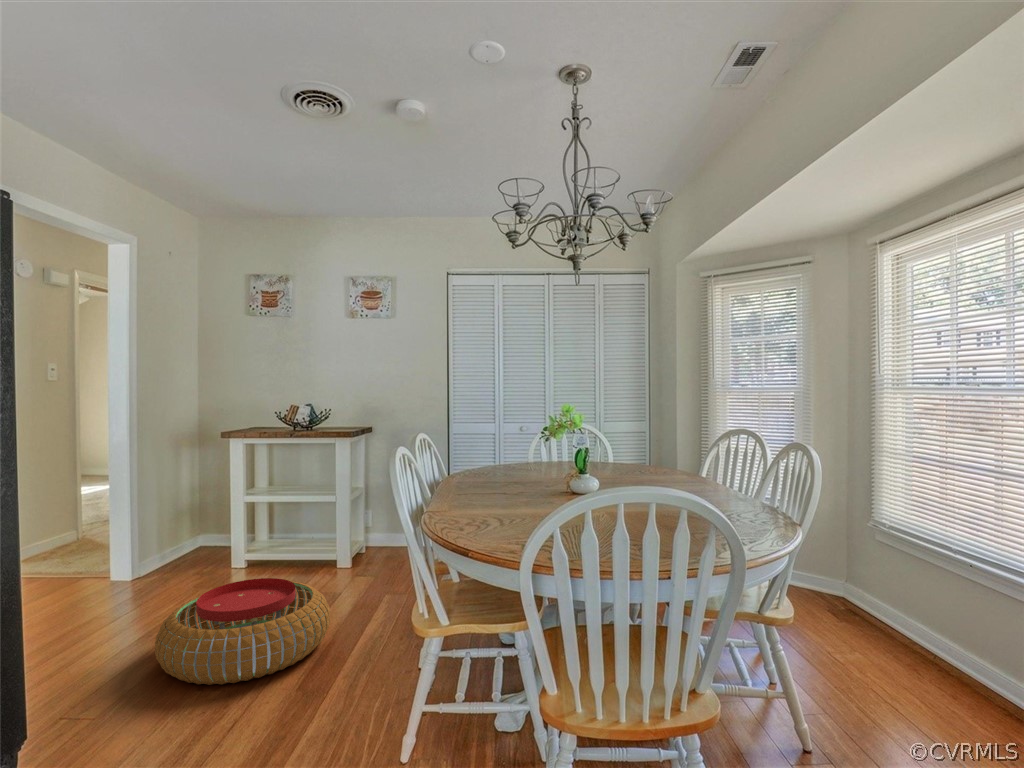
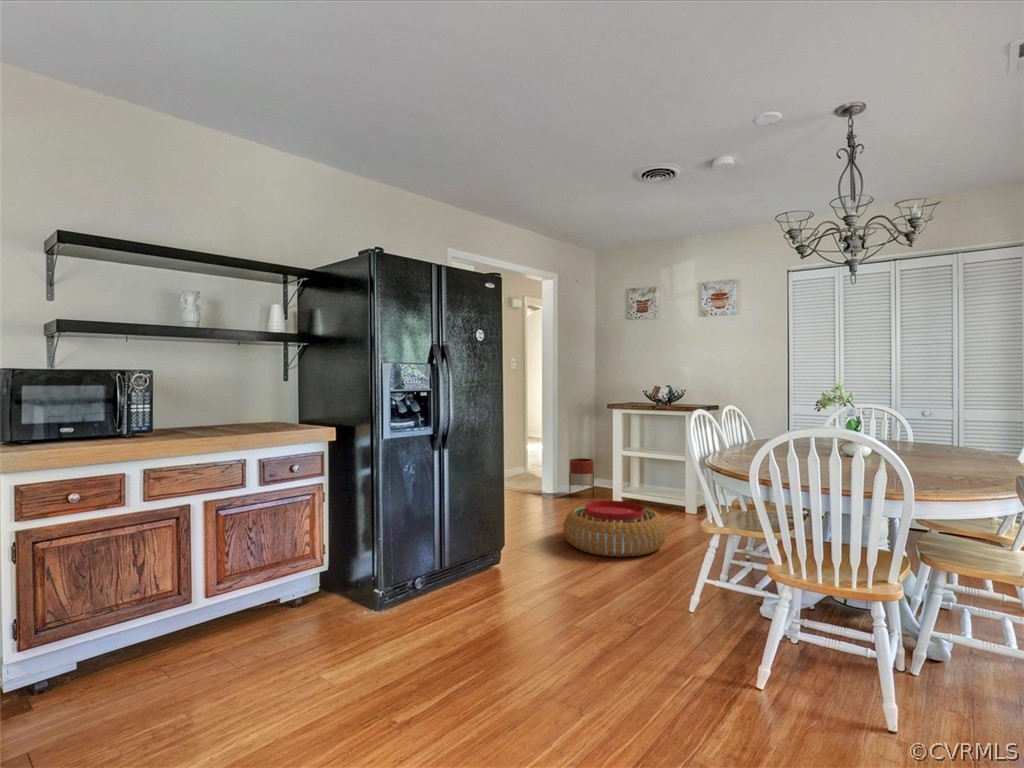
planter: none [159,511,201,574] -> present [569,458,594,498]

